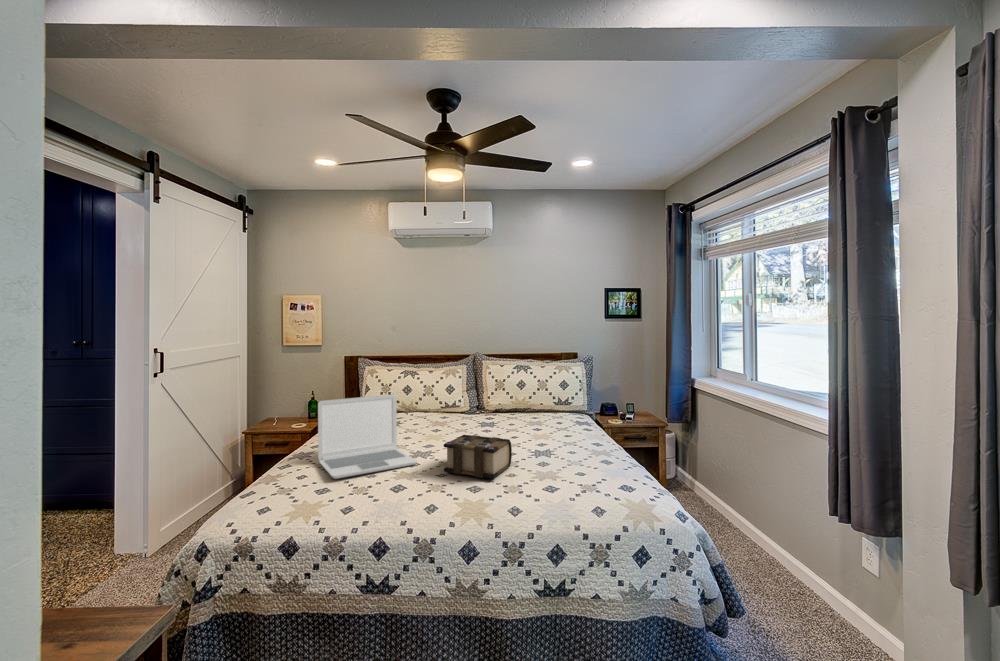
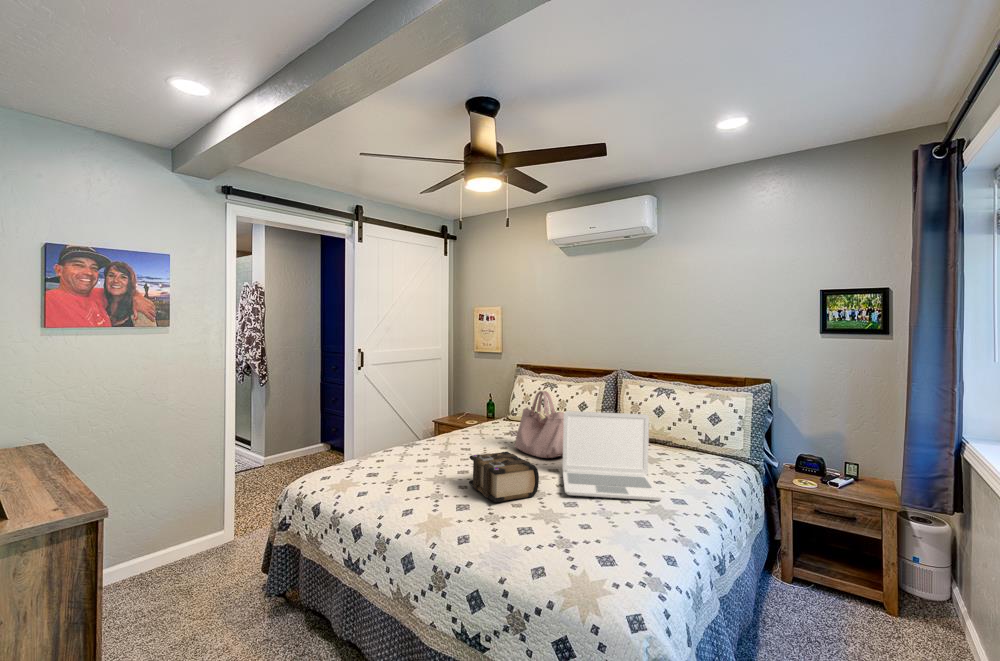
handbag: none [422,377,483,438] -> present [515,391,564,458]
laptop: present [318,395,417,479] -> present [563,411,662,501]

